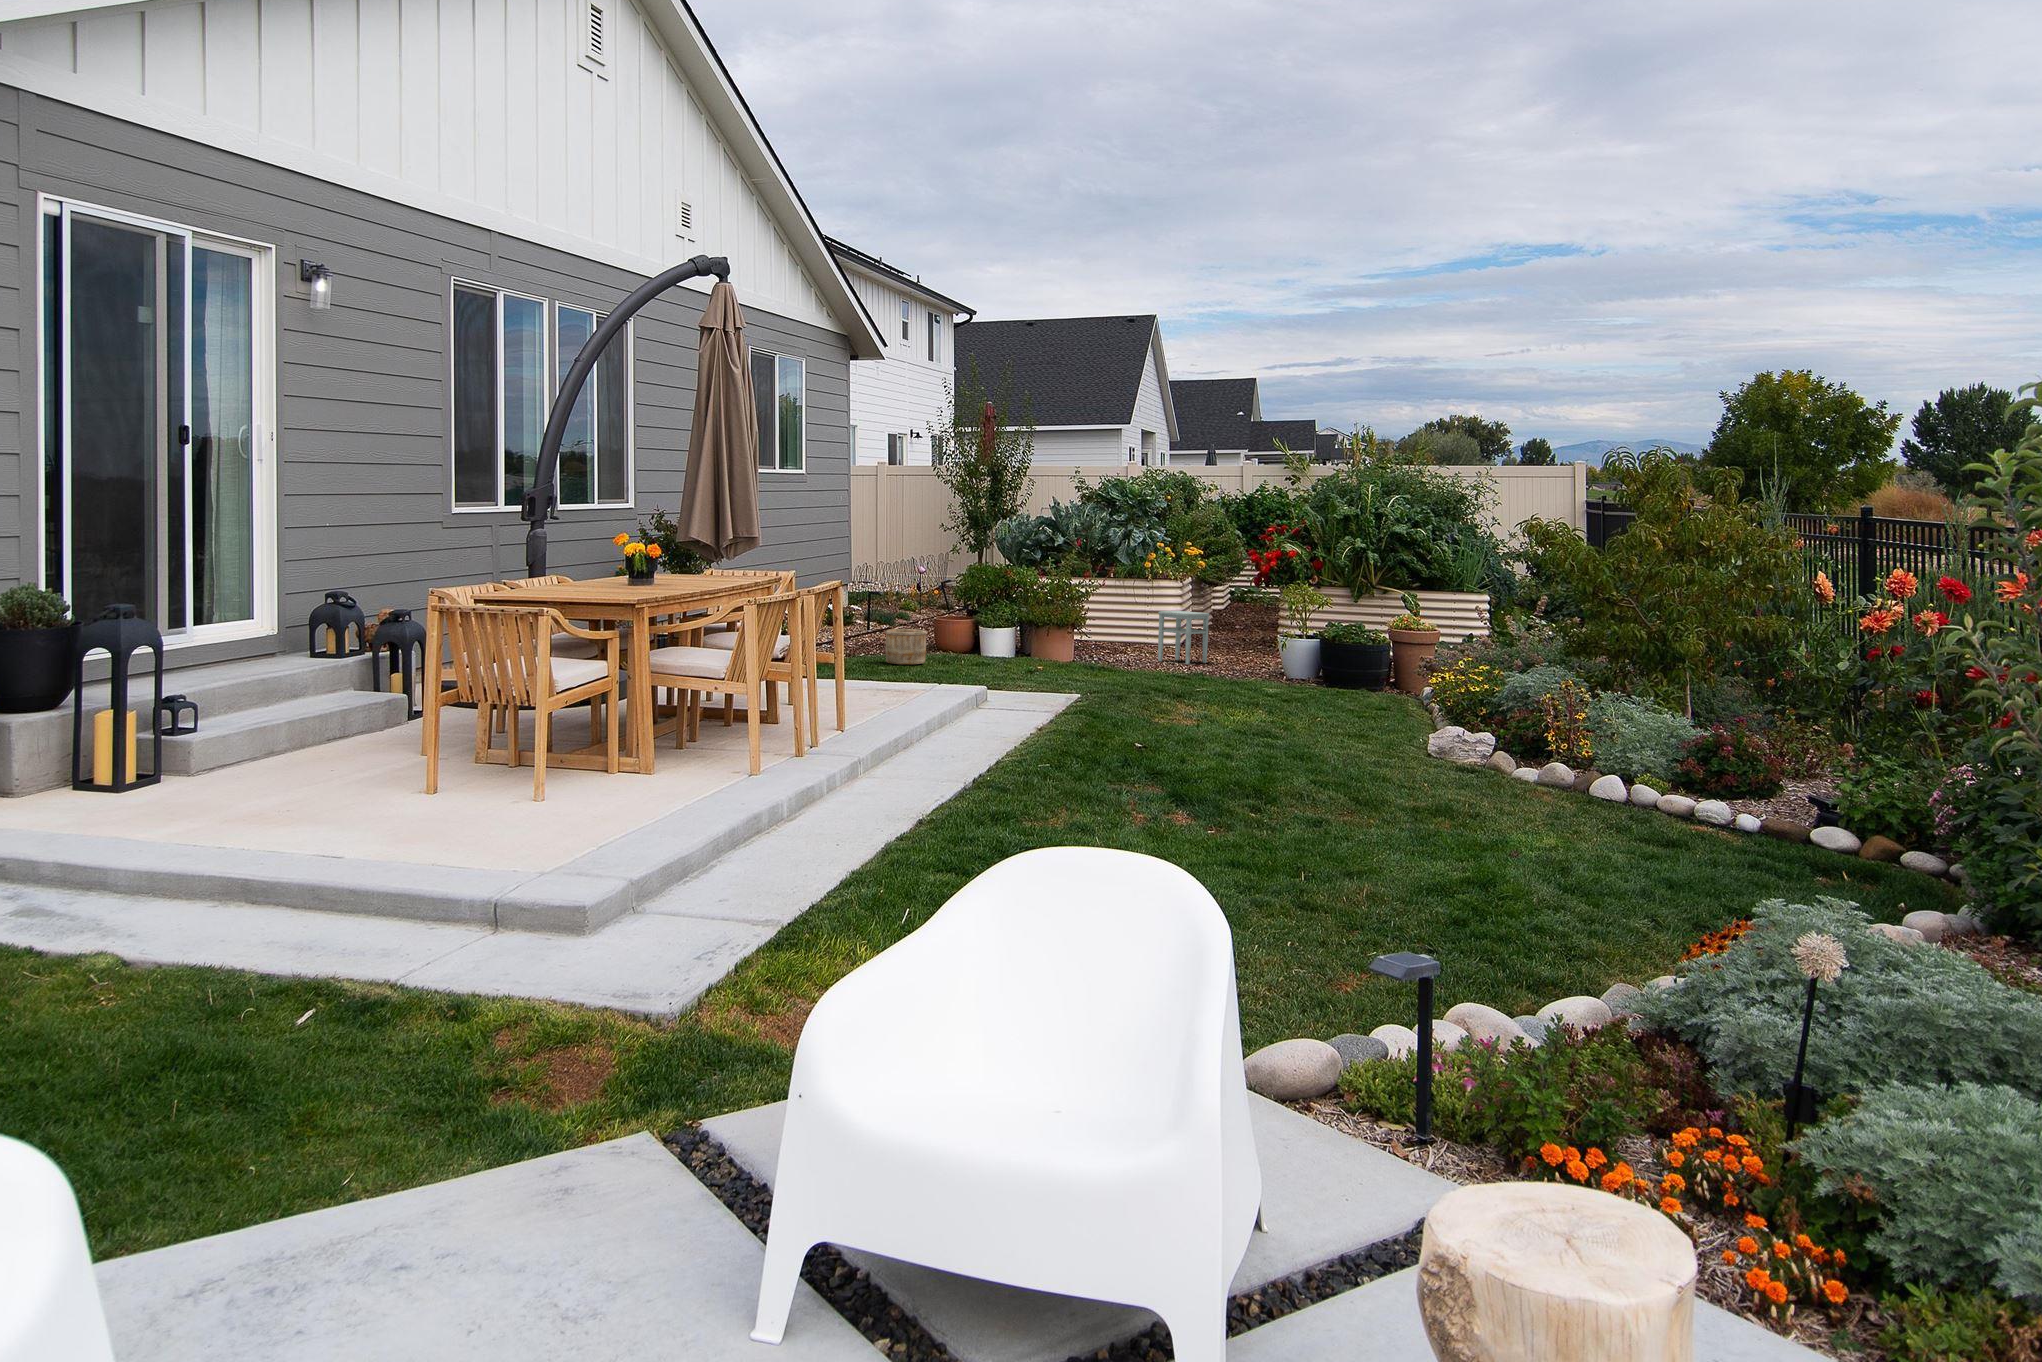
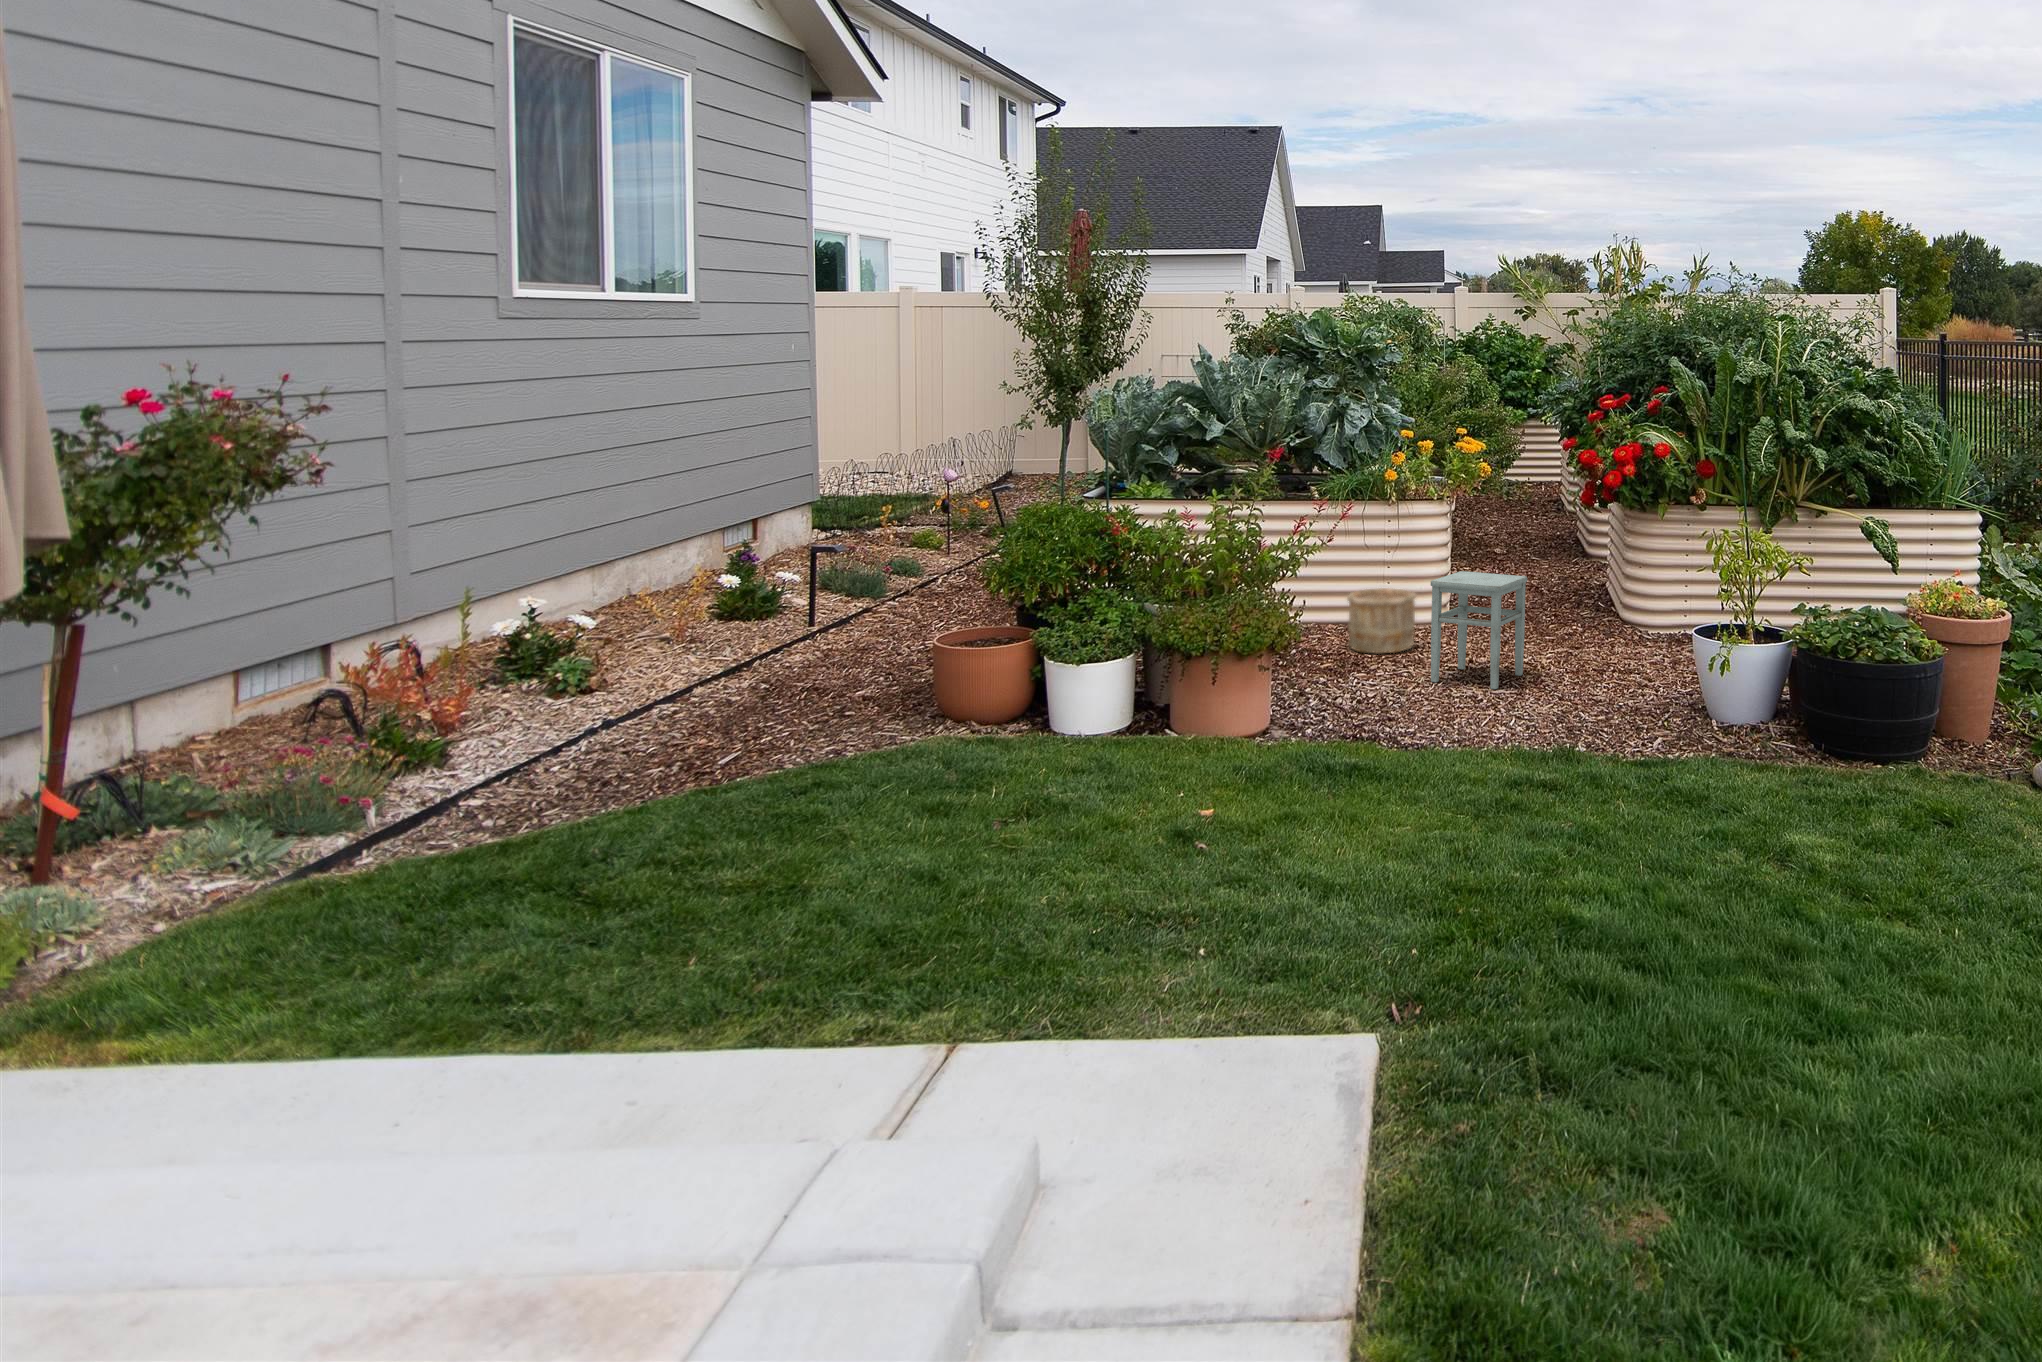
wooden bucket: present [885,629,927,664] -> present [1347,588,1416,653]

